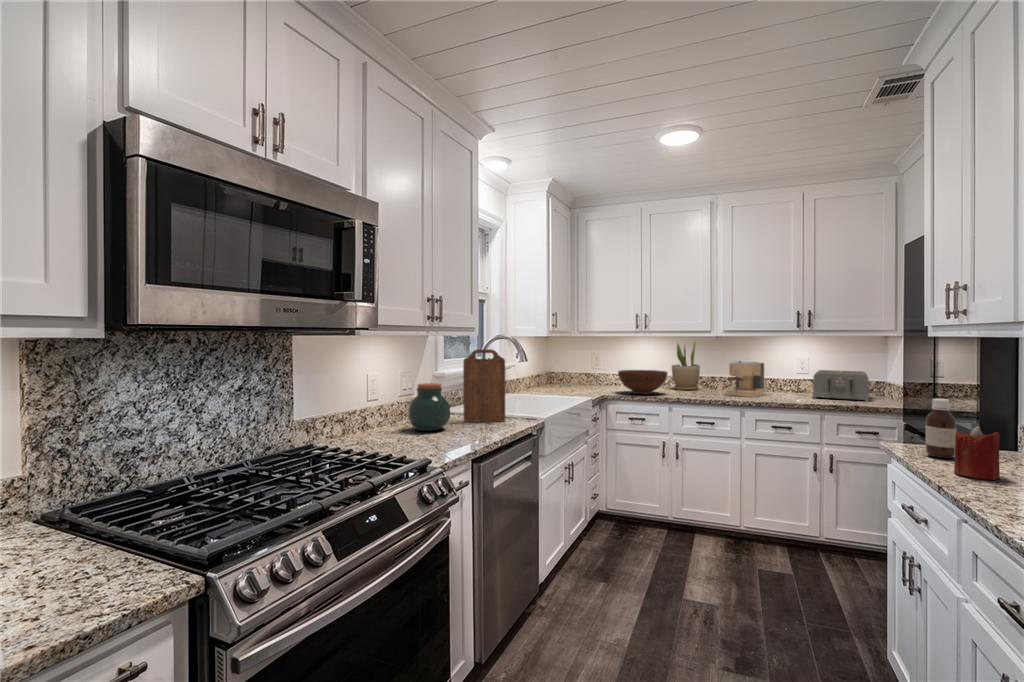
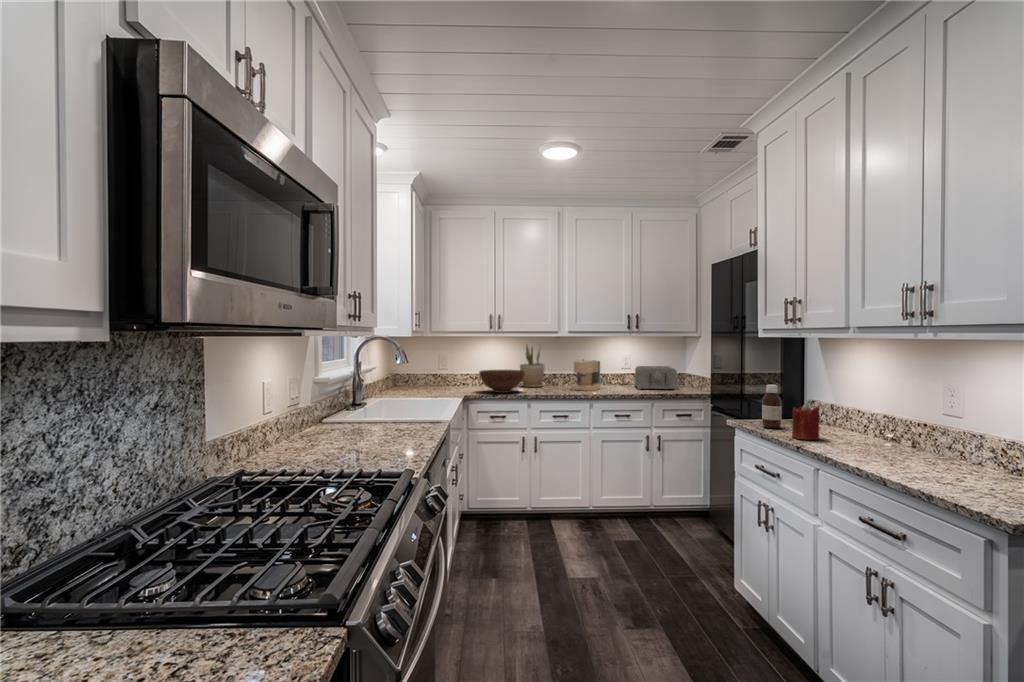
cutting board: present [463,349,505,421] -> none [370,351,416,430]
jar: present [408,383,450,431] -> none [322,390,371,443]

